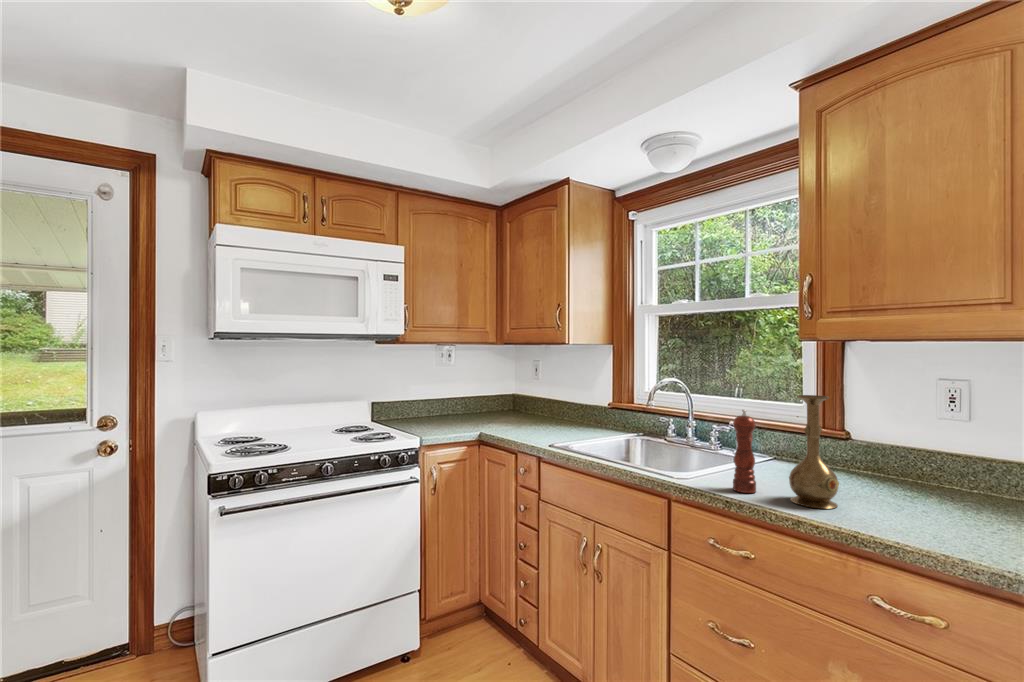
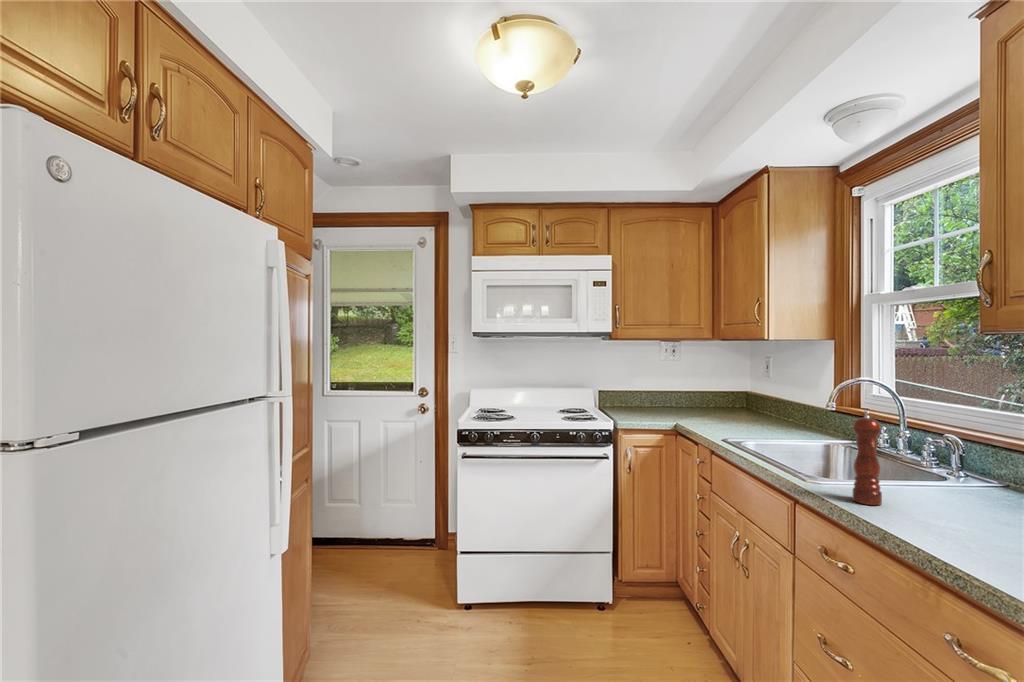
vase: present [789,395,839,509] -> none [905,397,975,535]

